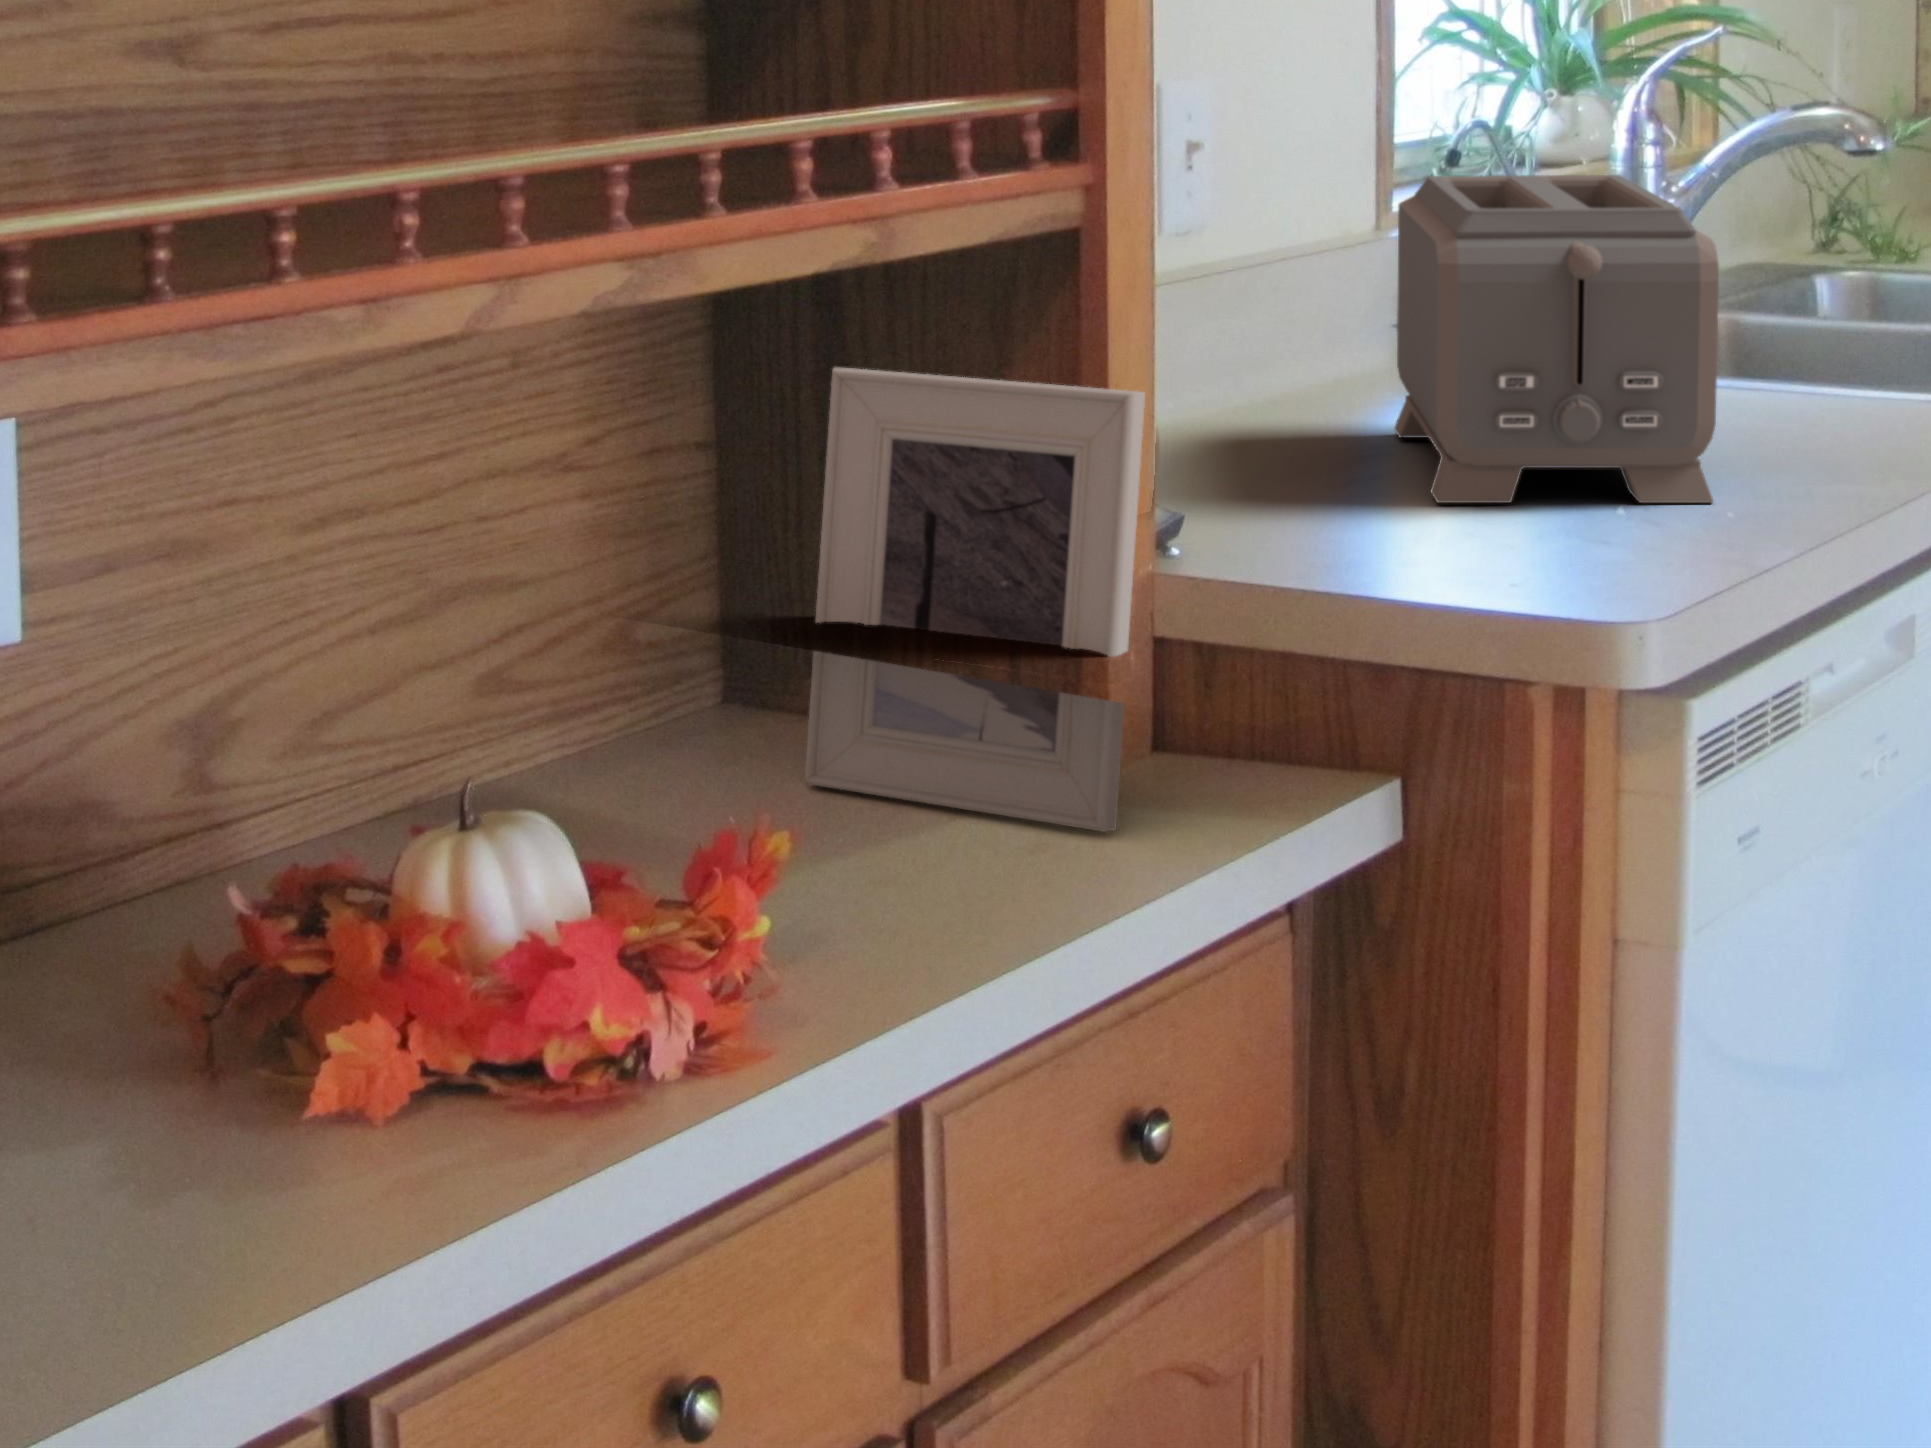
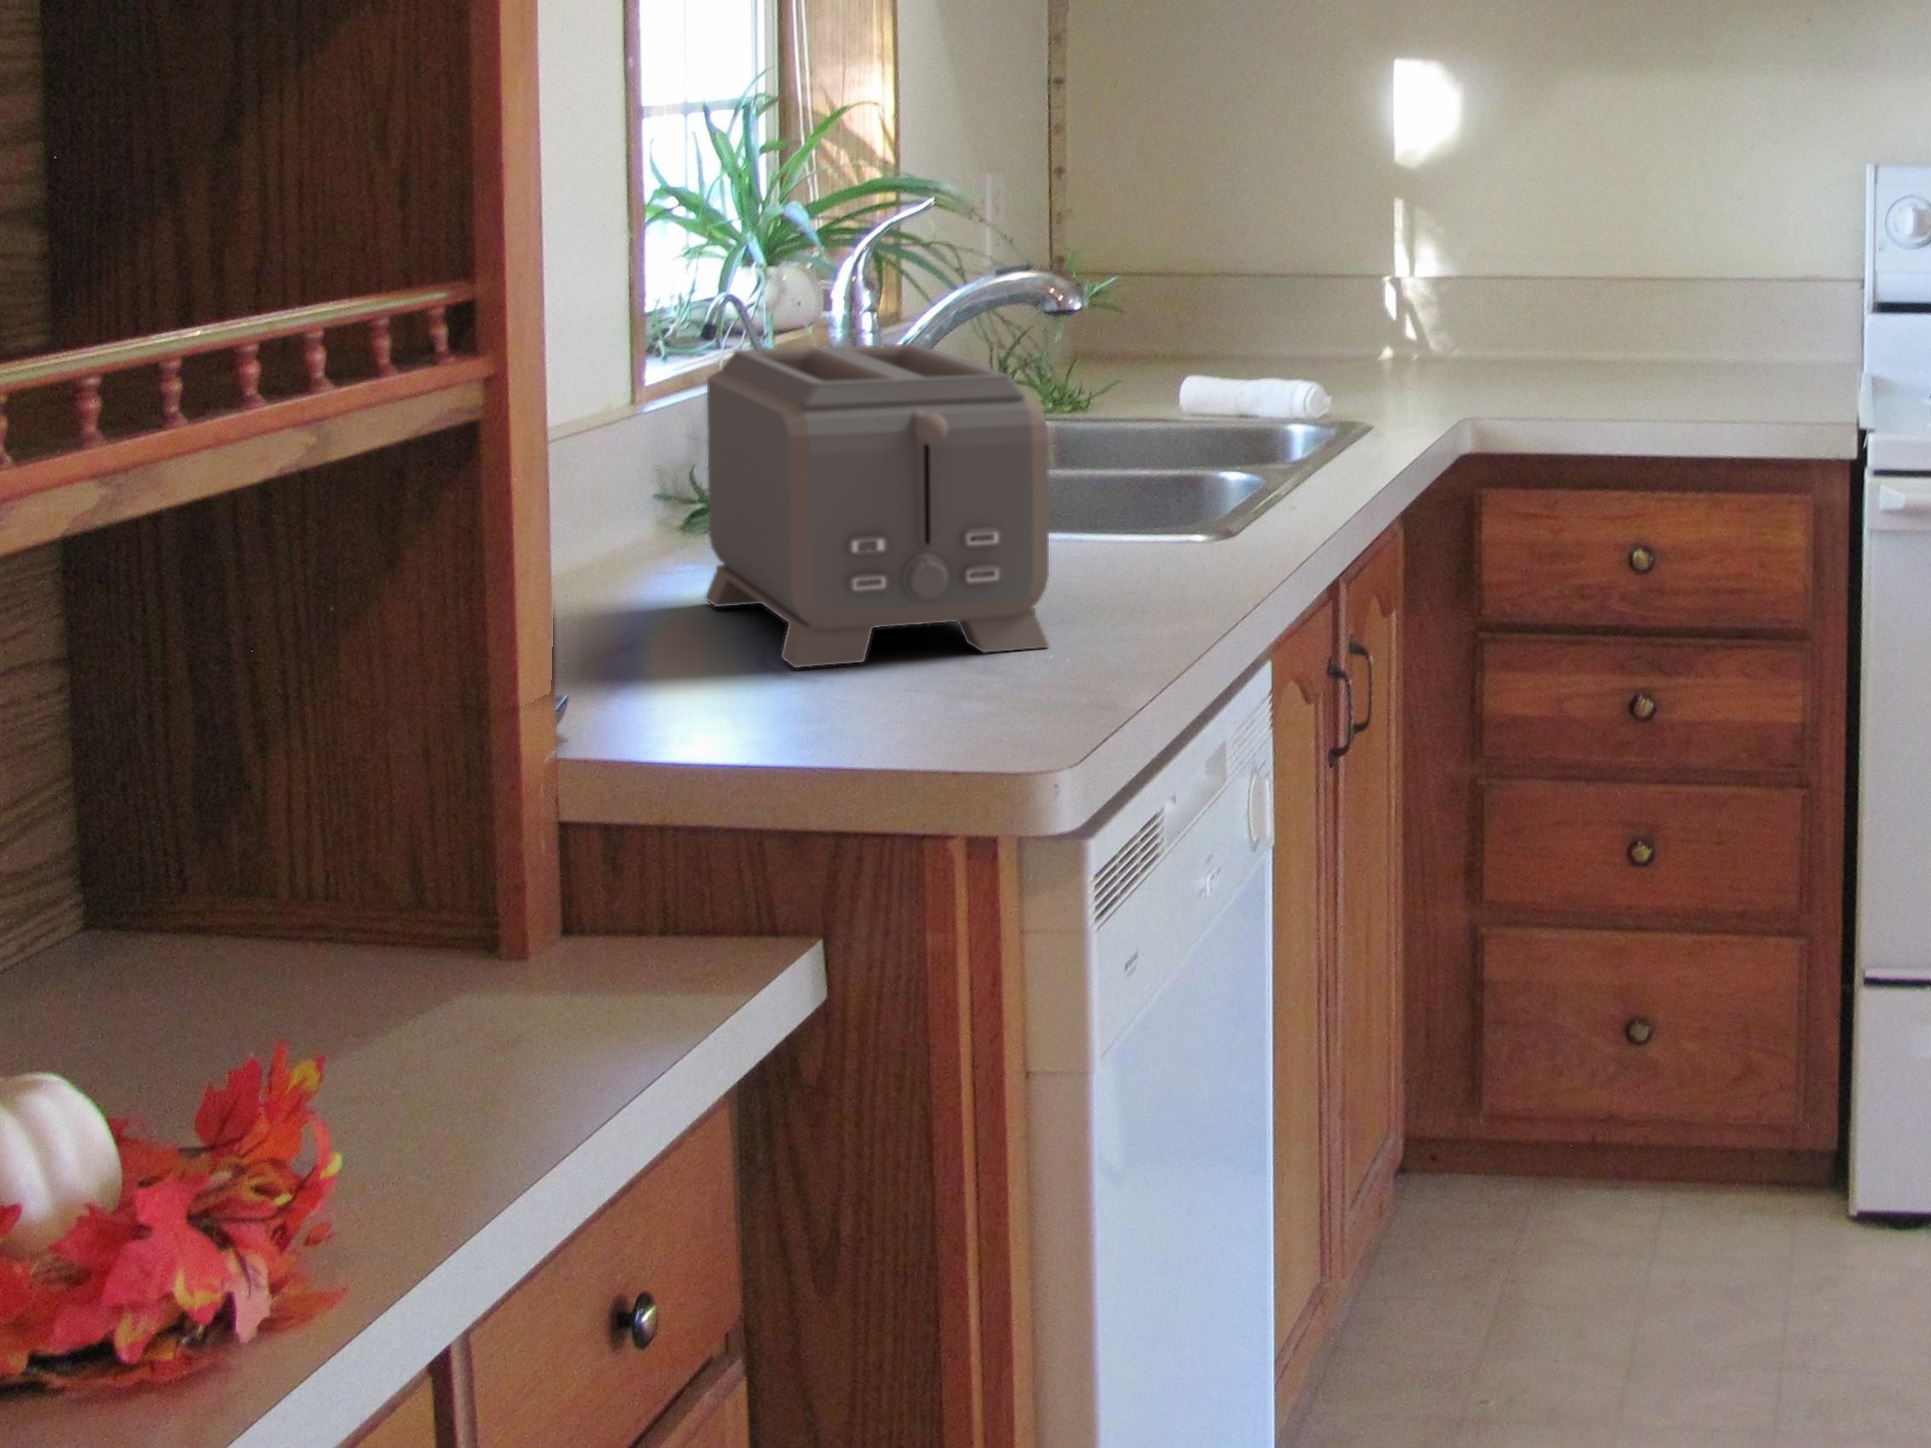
picture frame: present [805,368,1145,832] -> none [214,574,590,1025]

